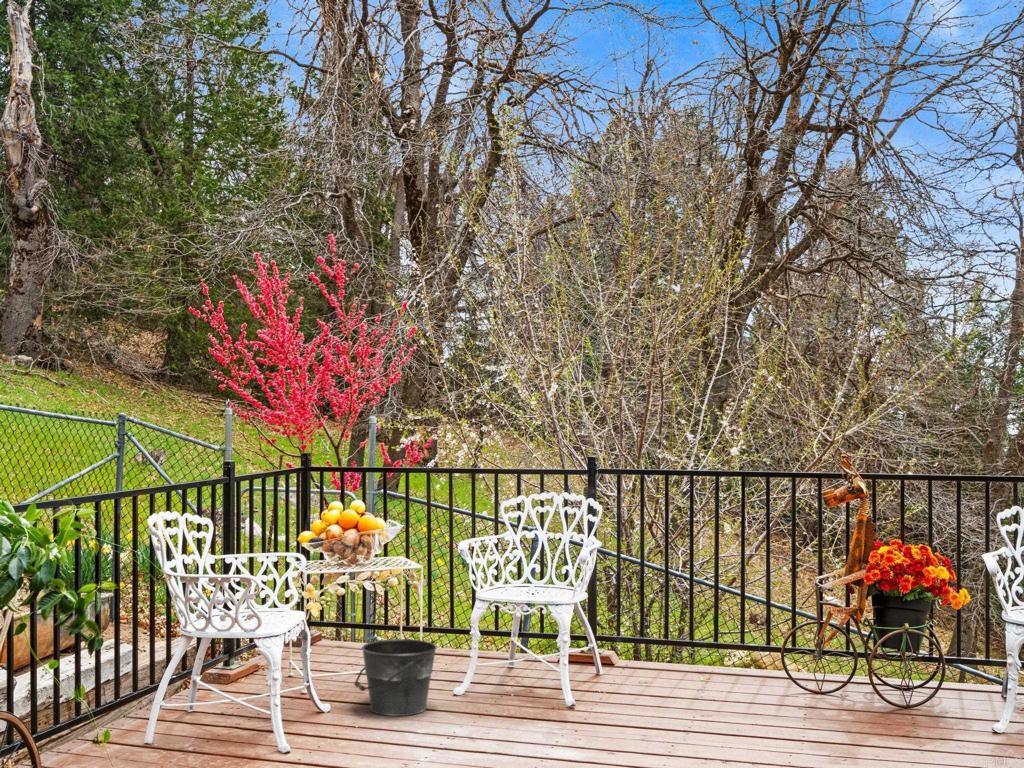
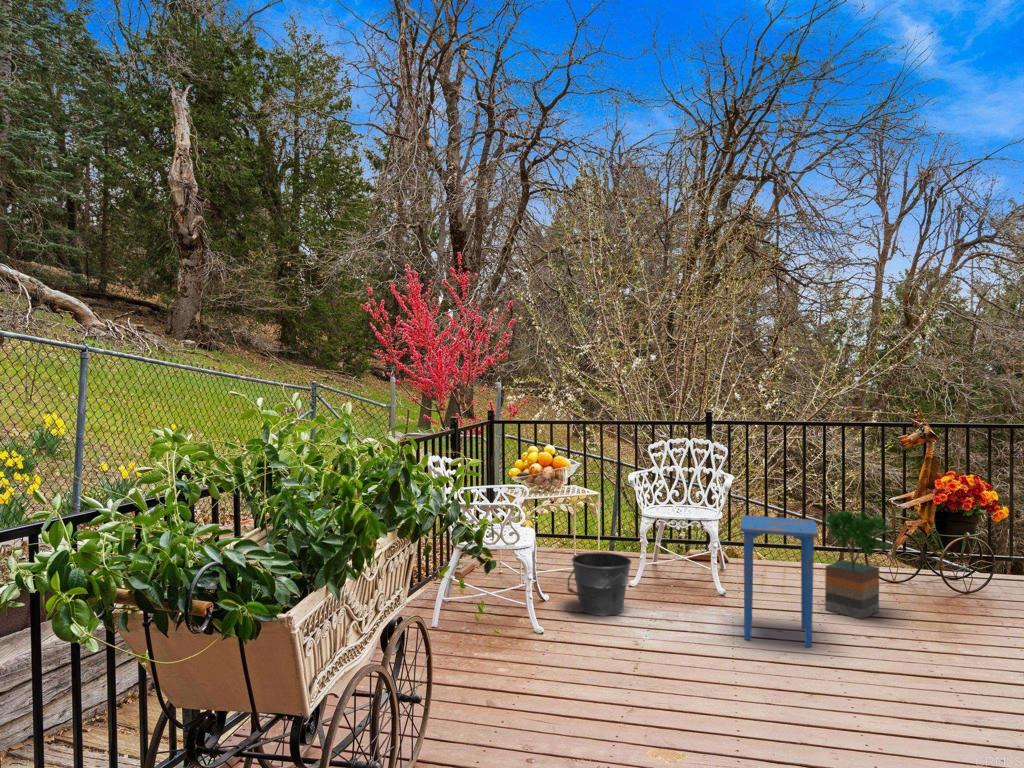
potted tree: none [677,589,765,729] -> present [824,510,892,619]
side table: none [534,592,643,753] -> present [740,515,818,647]

